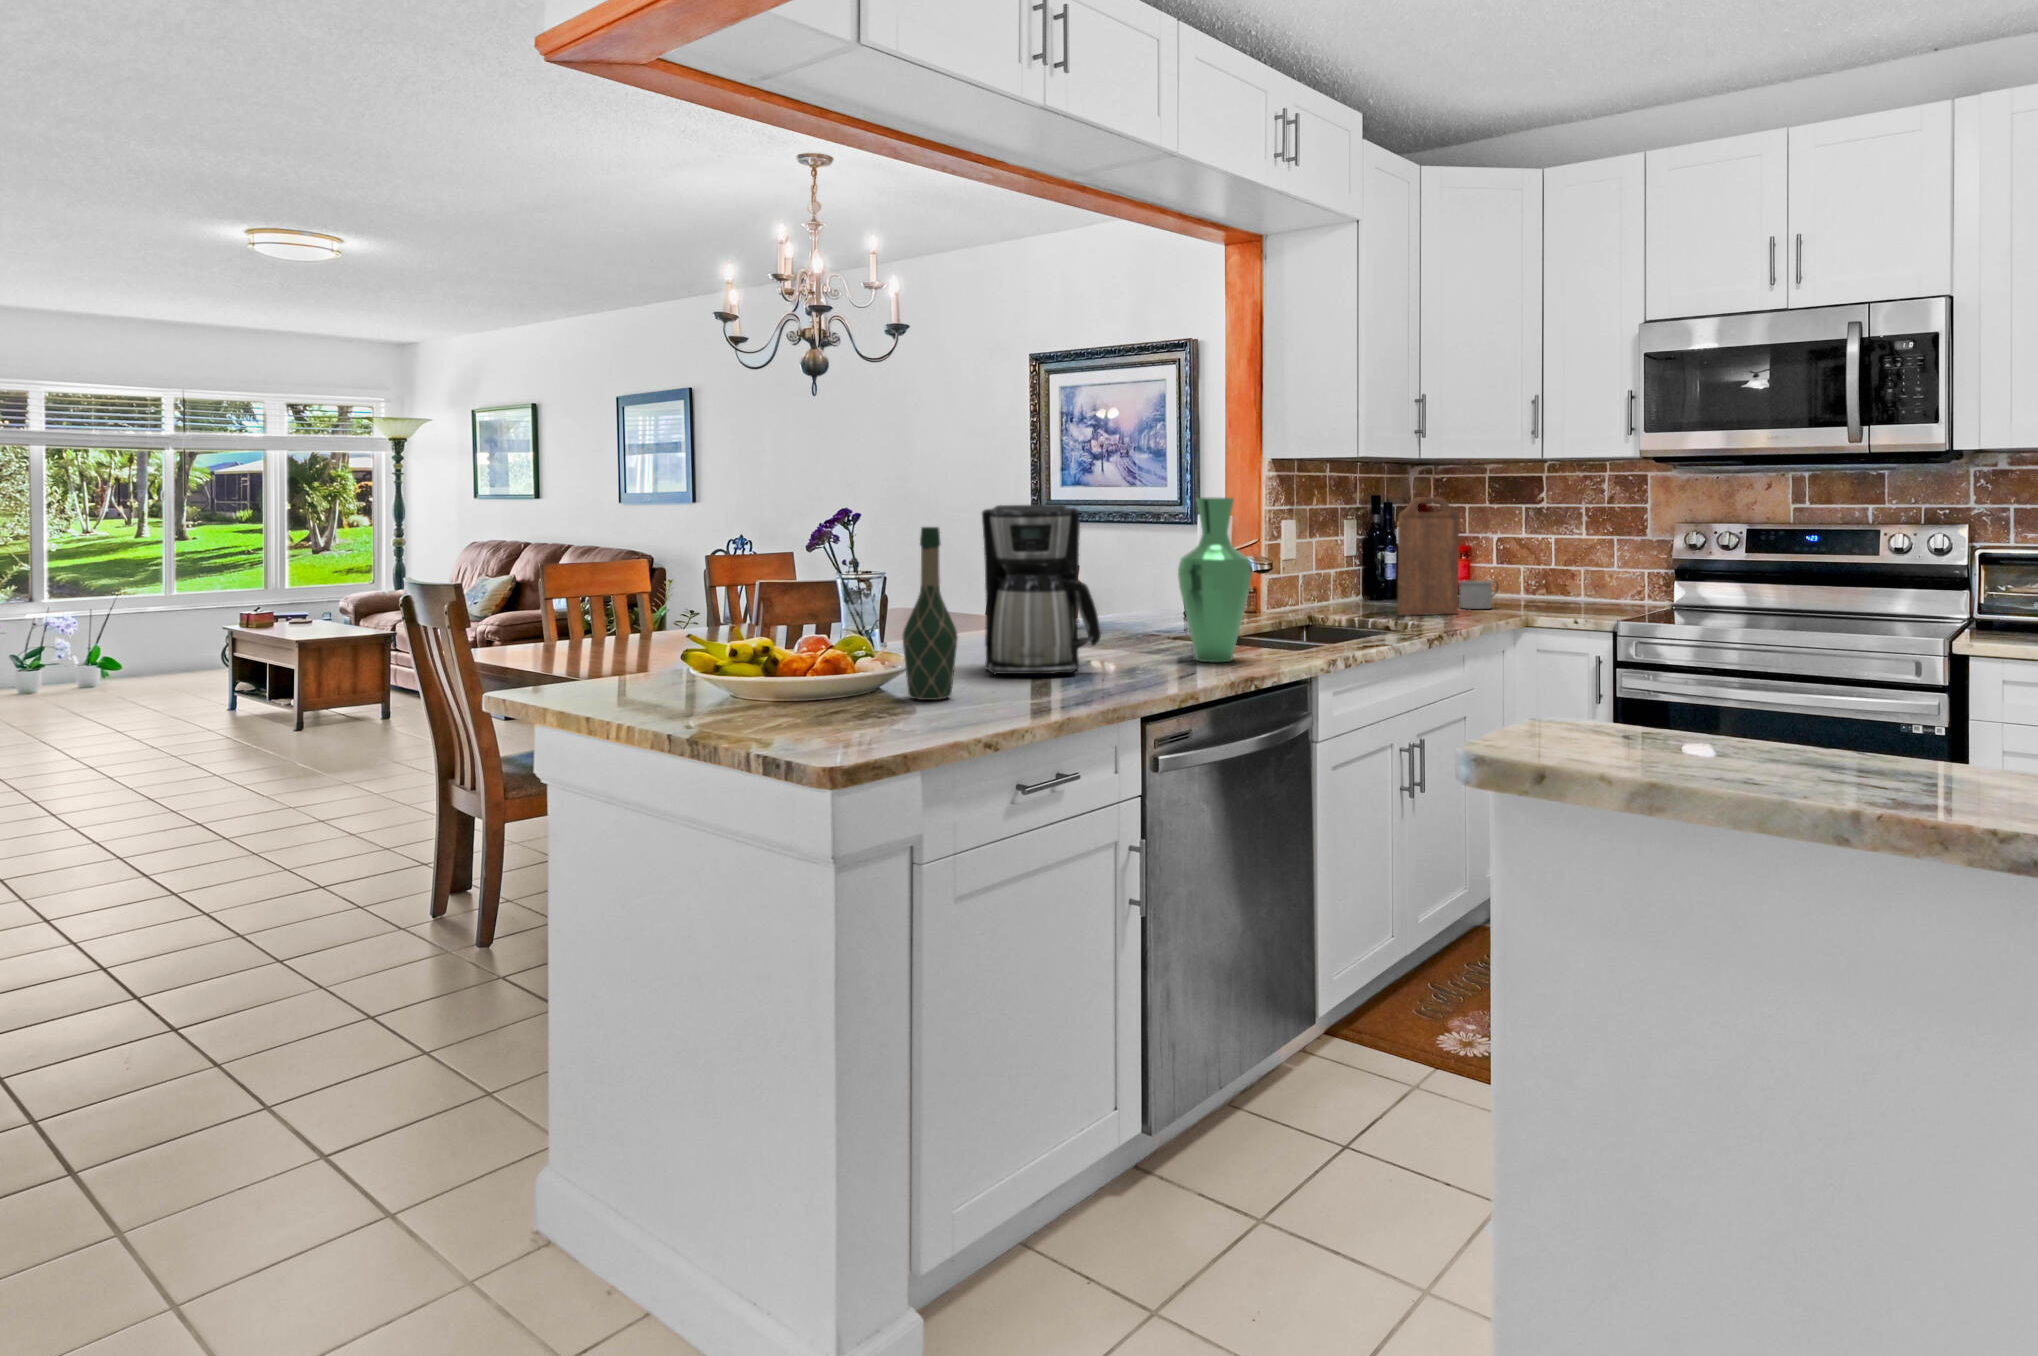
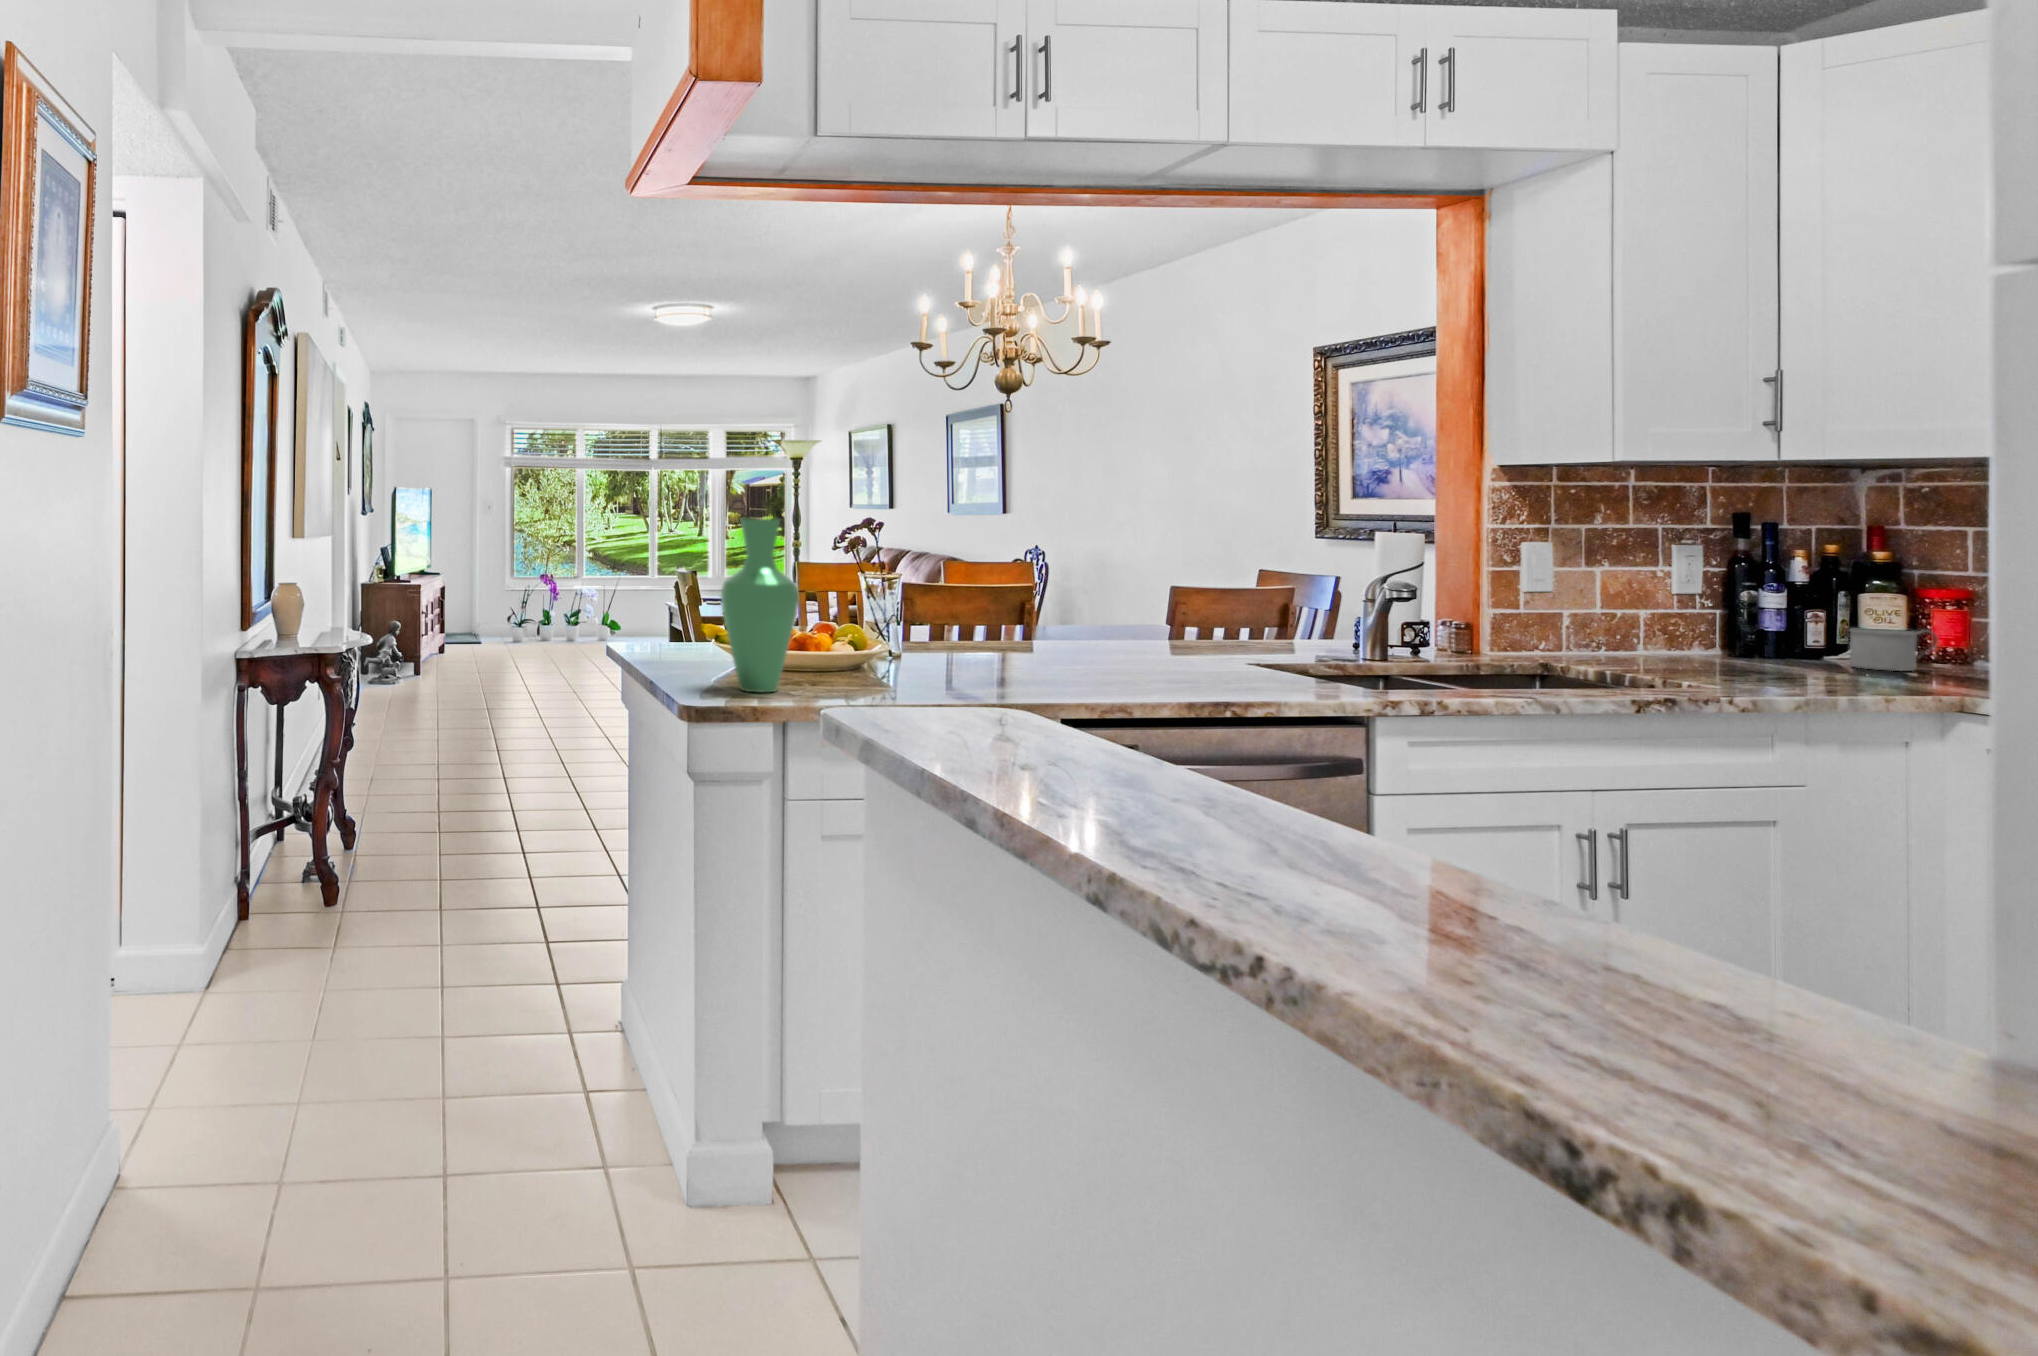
cutting board: present [1397,497,1459,615] -> none [1690,512,1817,673]
vase: present [1178,498,1252,662] -> present [721,519,799,692]
coffee maker: present [982,504,1101,674] -> none [964,523,1081,685]
wine bottle: present [903,527,958,700] -> none [842,543,891,692]

